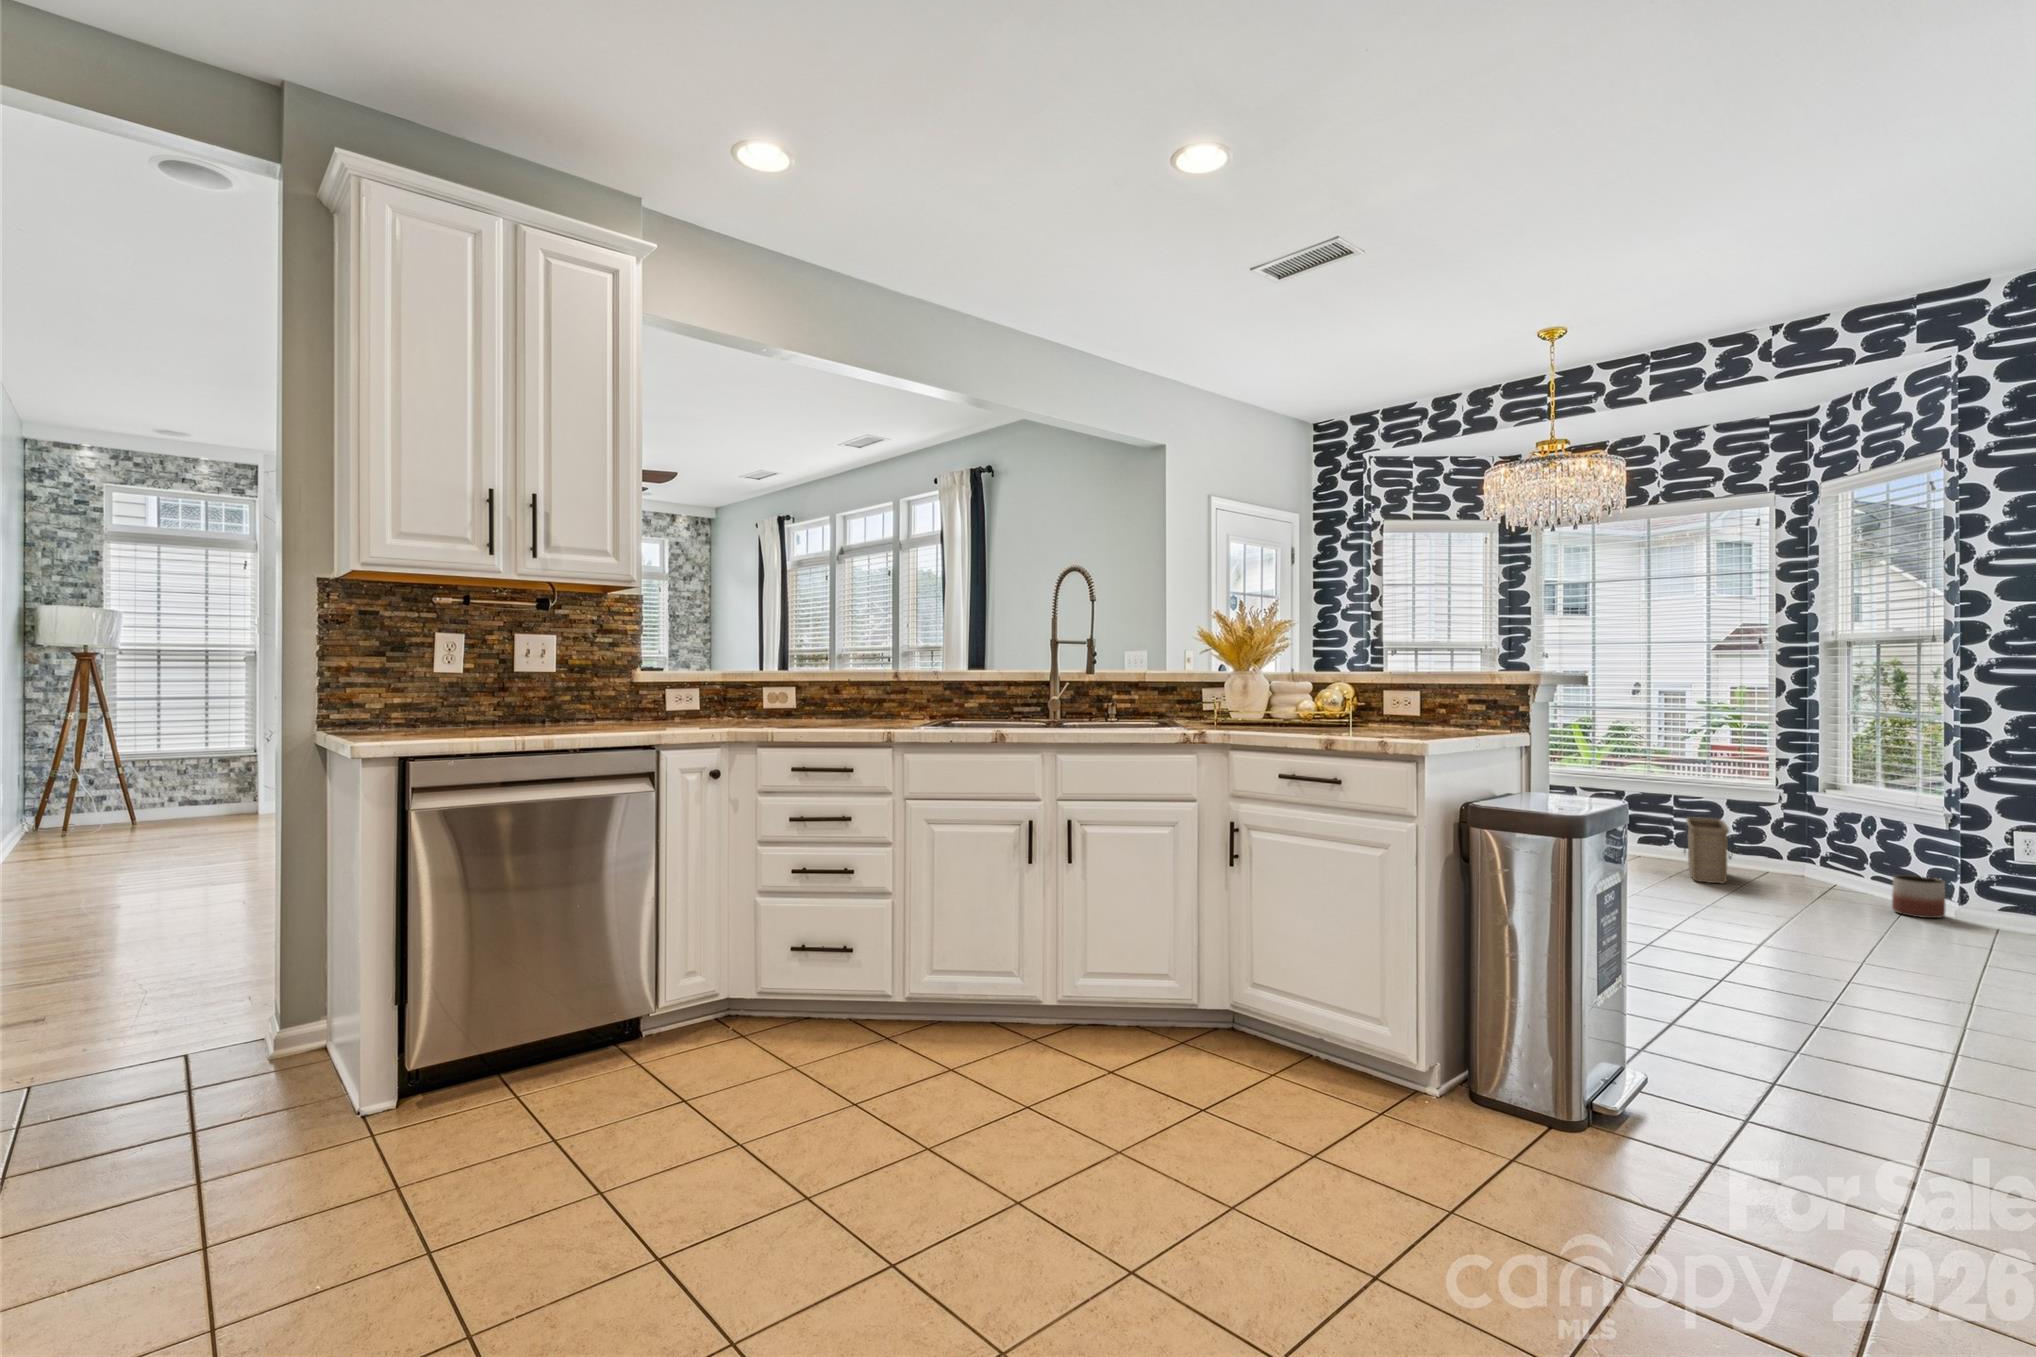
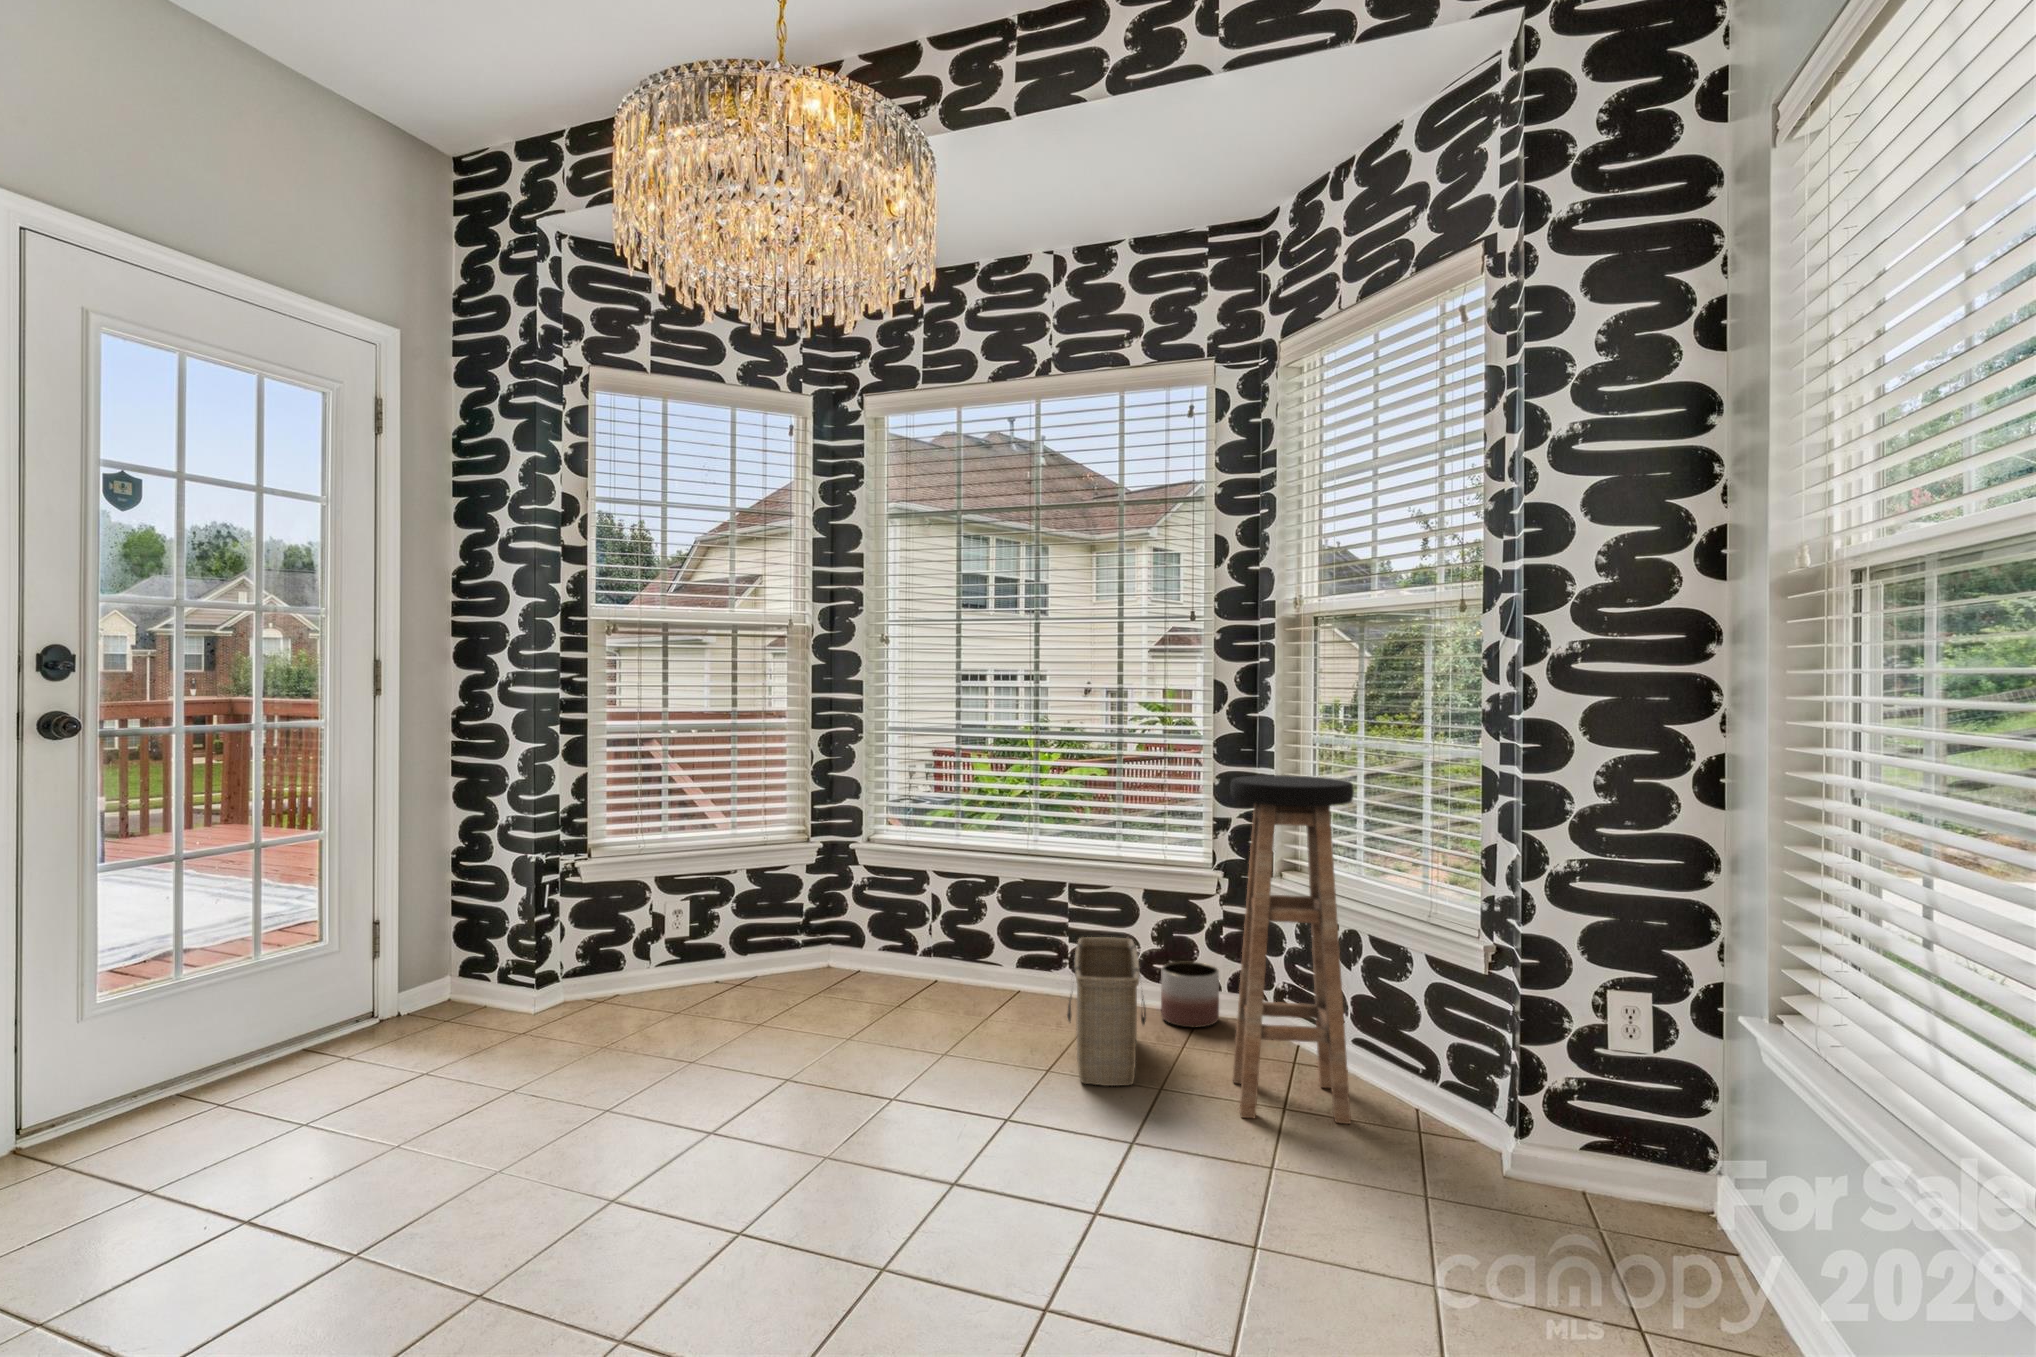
bar stool: none [1785,729,1863,903] -> present [1230,775,1354,1124]
planter: present [1892,875,1945,918] -> present [1161,962,1219,1027]

